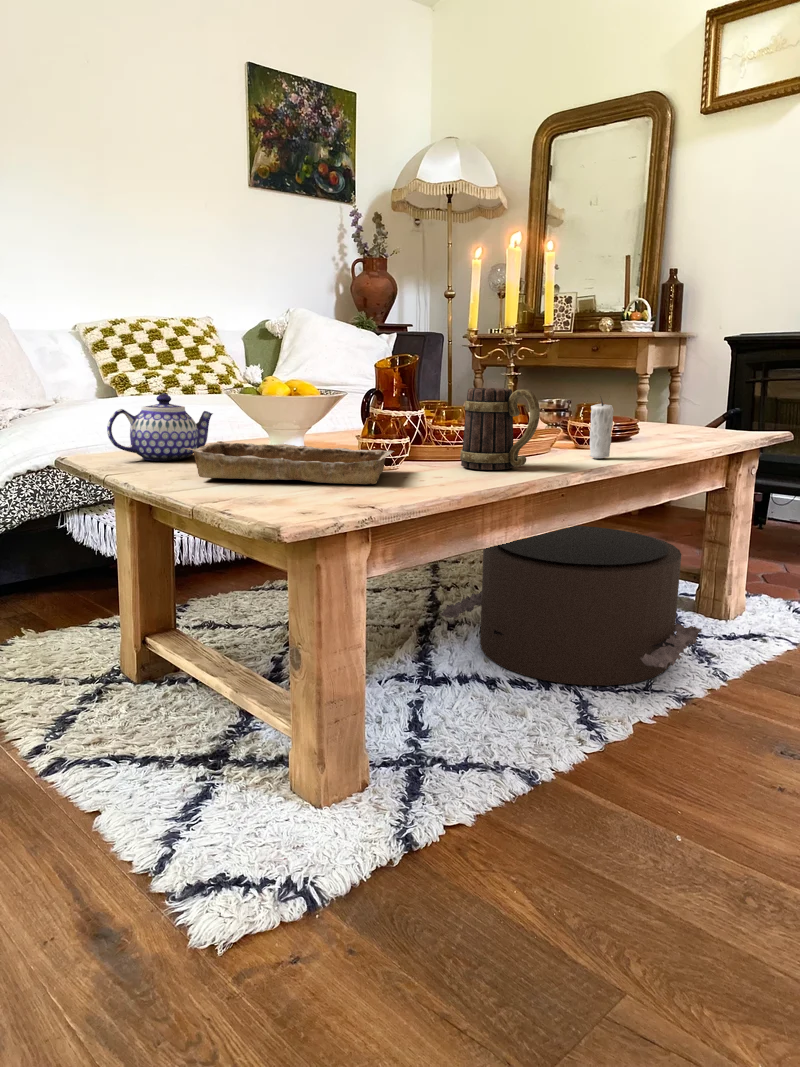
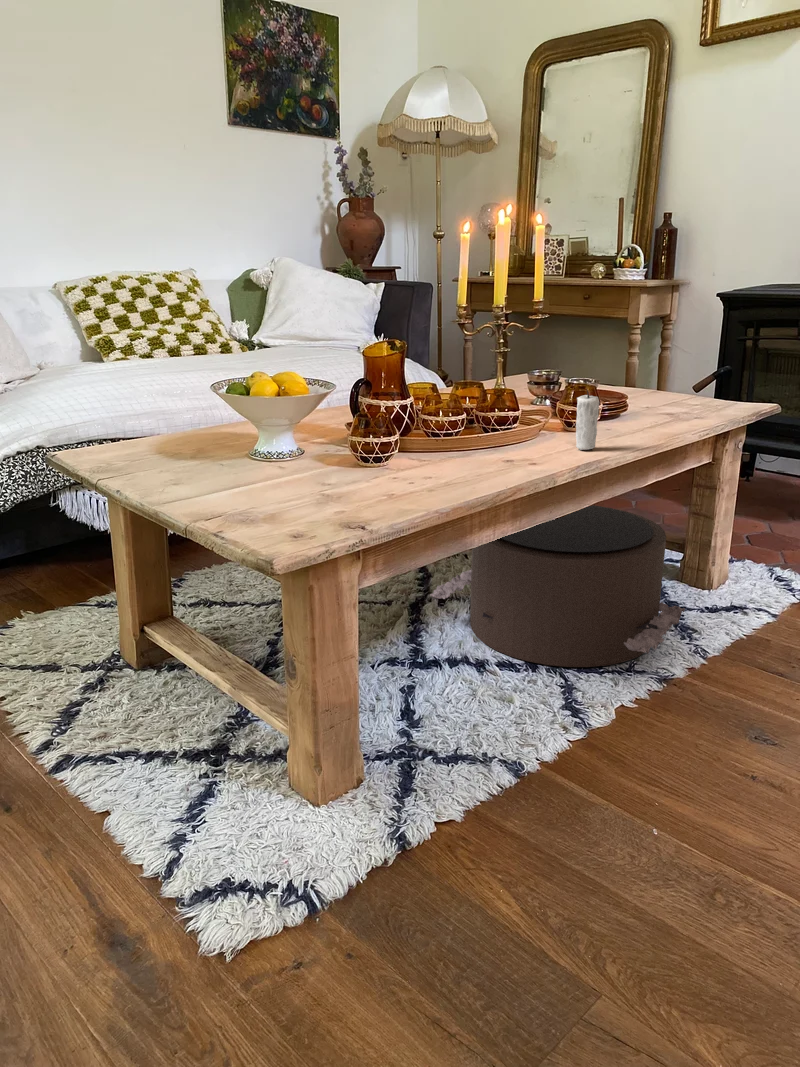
mug: present [460,388,540,470] -> none [447,386,525,469]
teapot: present [107,393,213,461] -> none [97,391,202,459]
tray: present [185,441,394,484] -> none [176,444,383,494]

